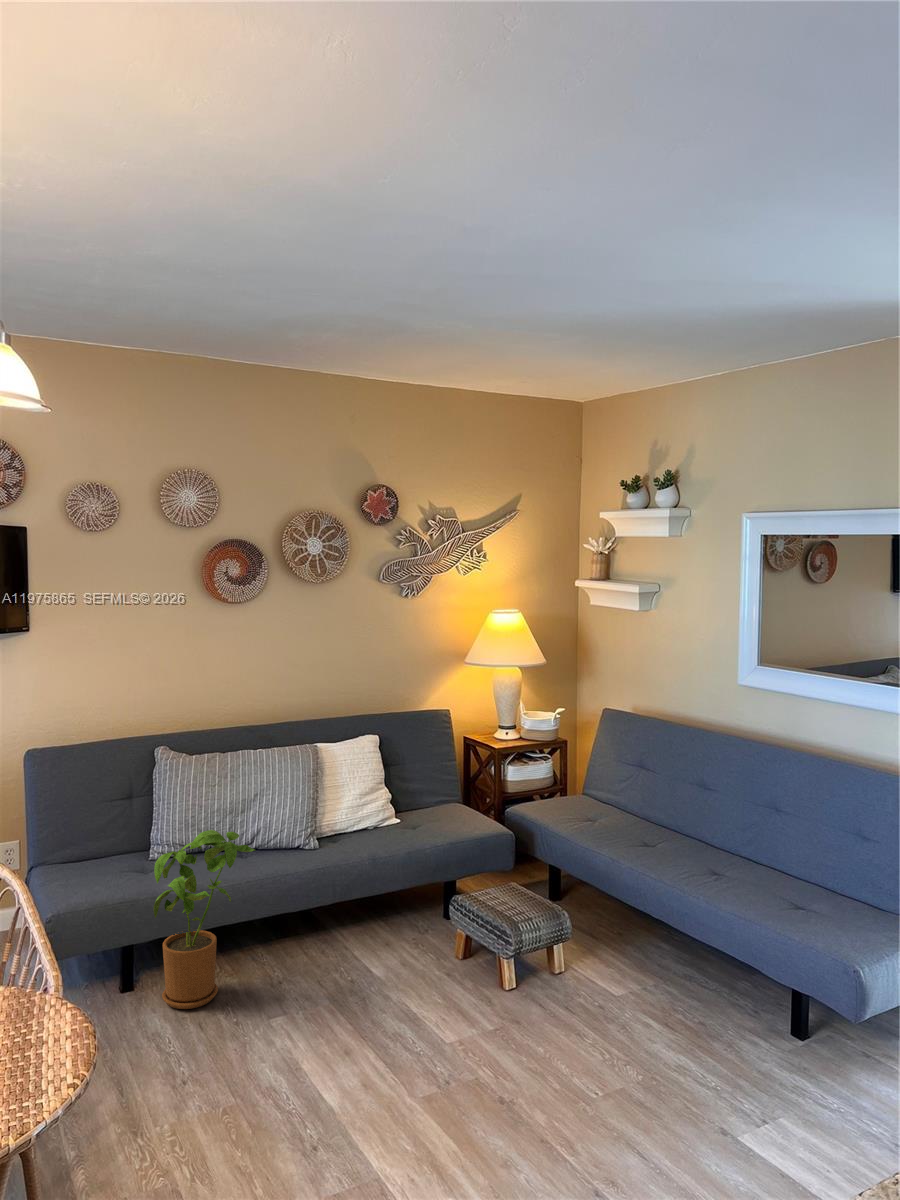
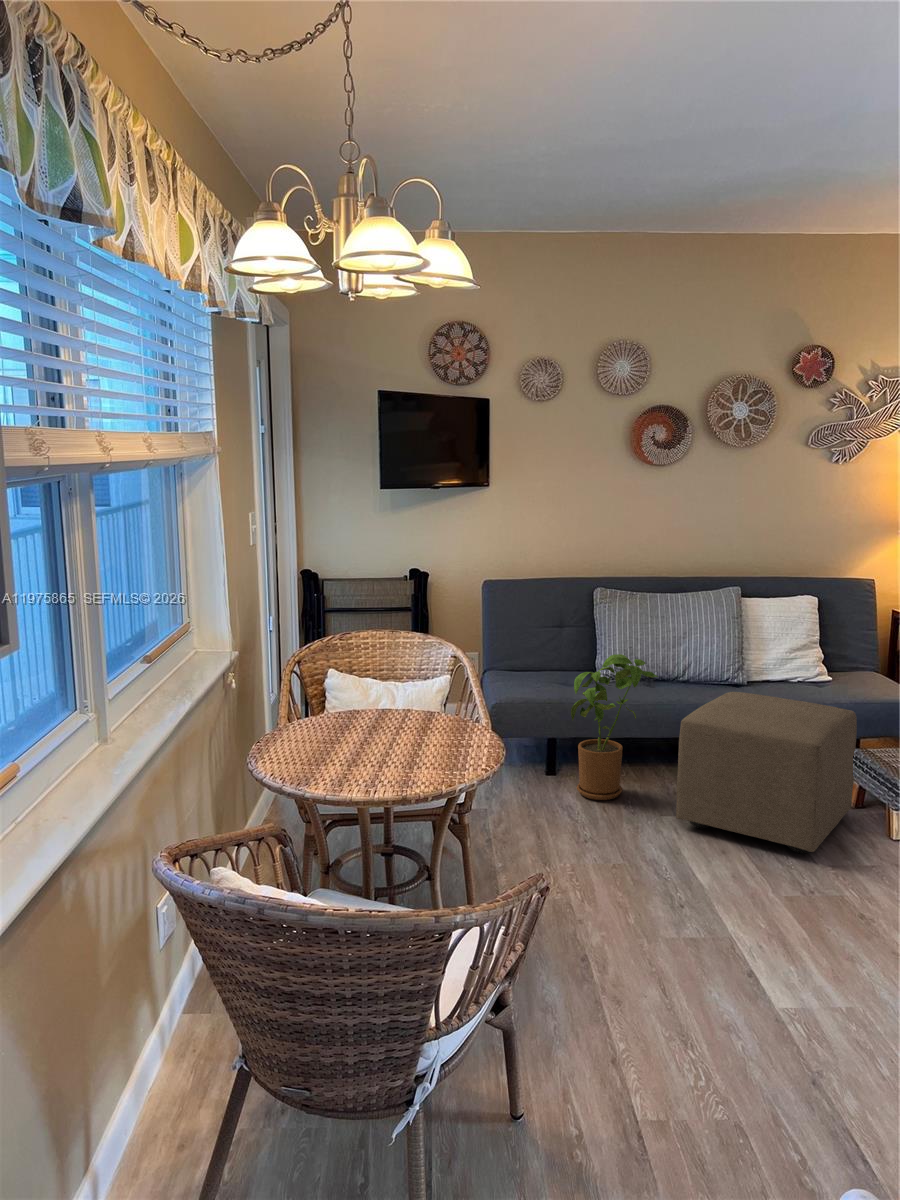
ottoman: none [287,852,461,1034] -> present [676,692,857,854]

